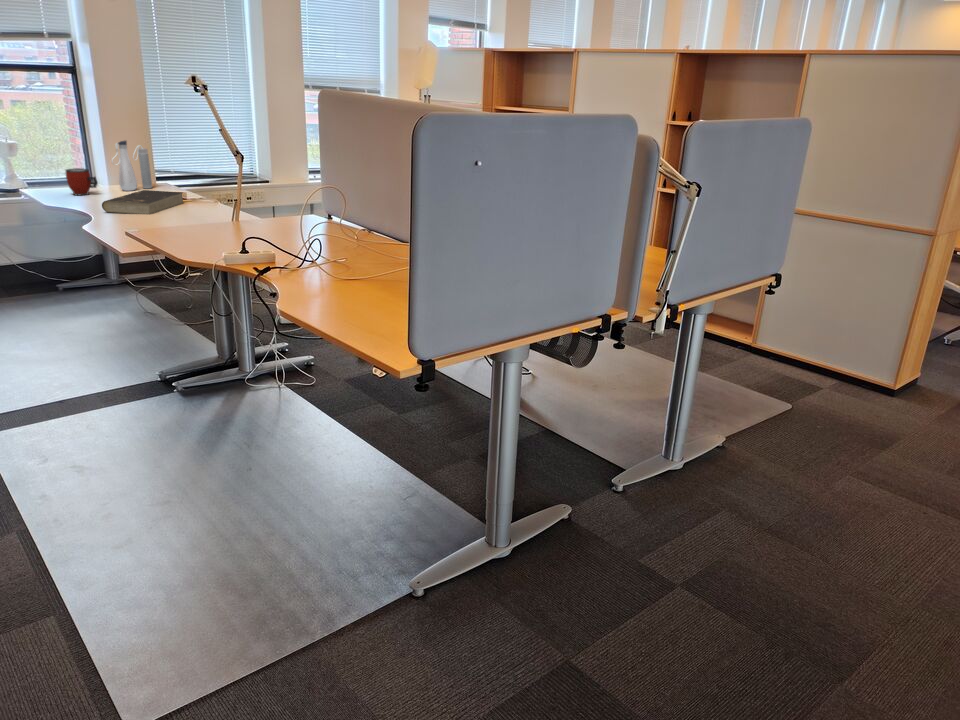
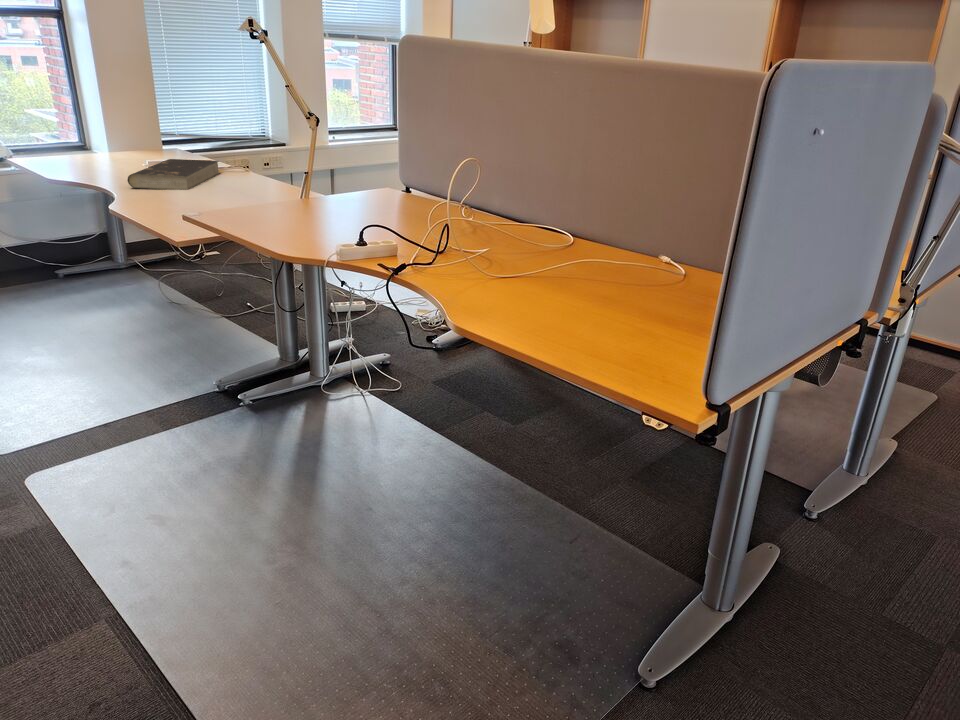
water bottle: present [112,141,152,191] -> none [122,98,170,159]
mug: present [66,168,97,195] -> none [68,134,109,166]

